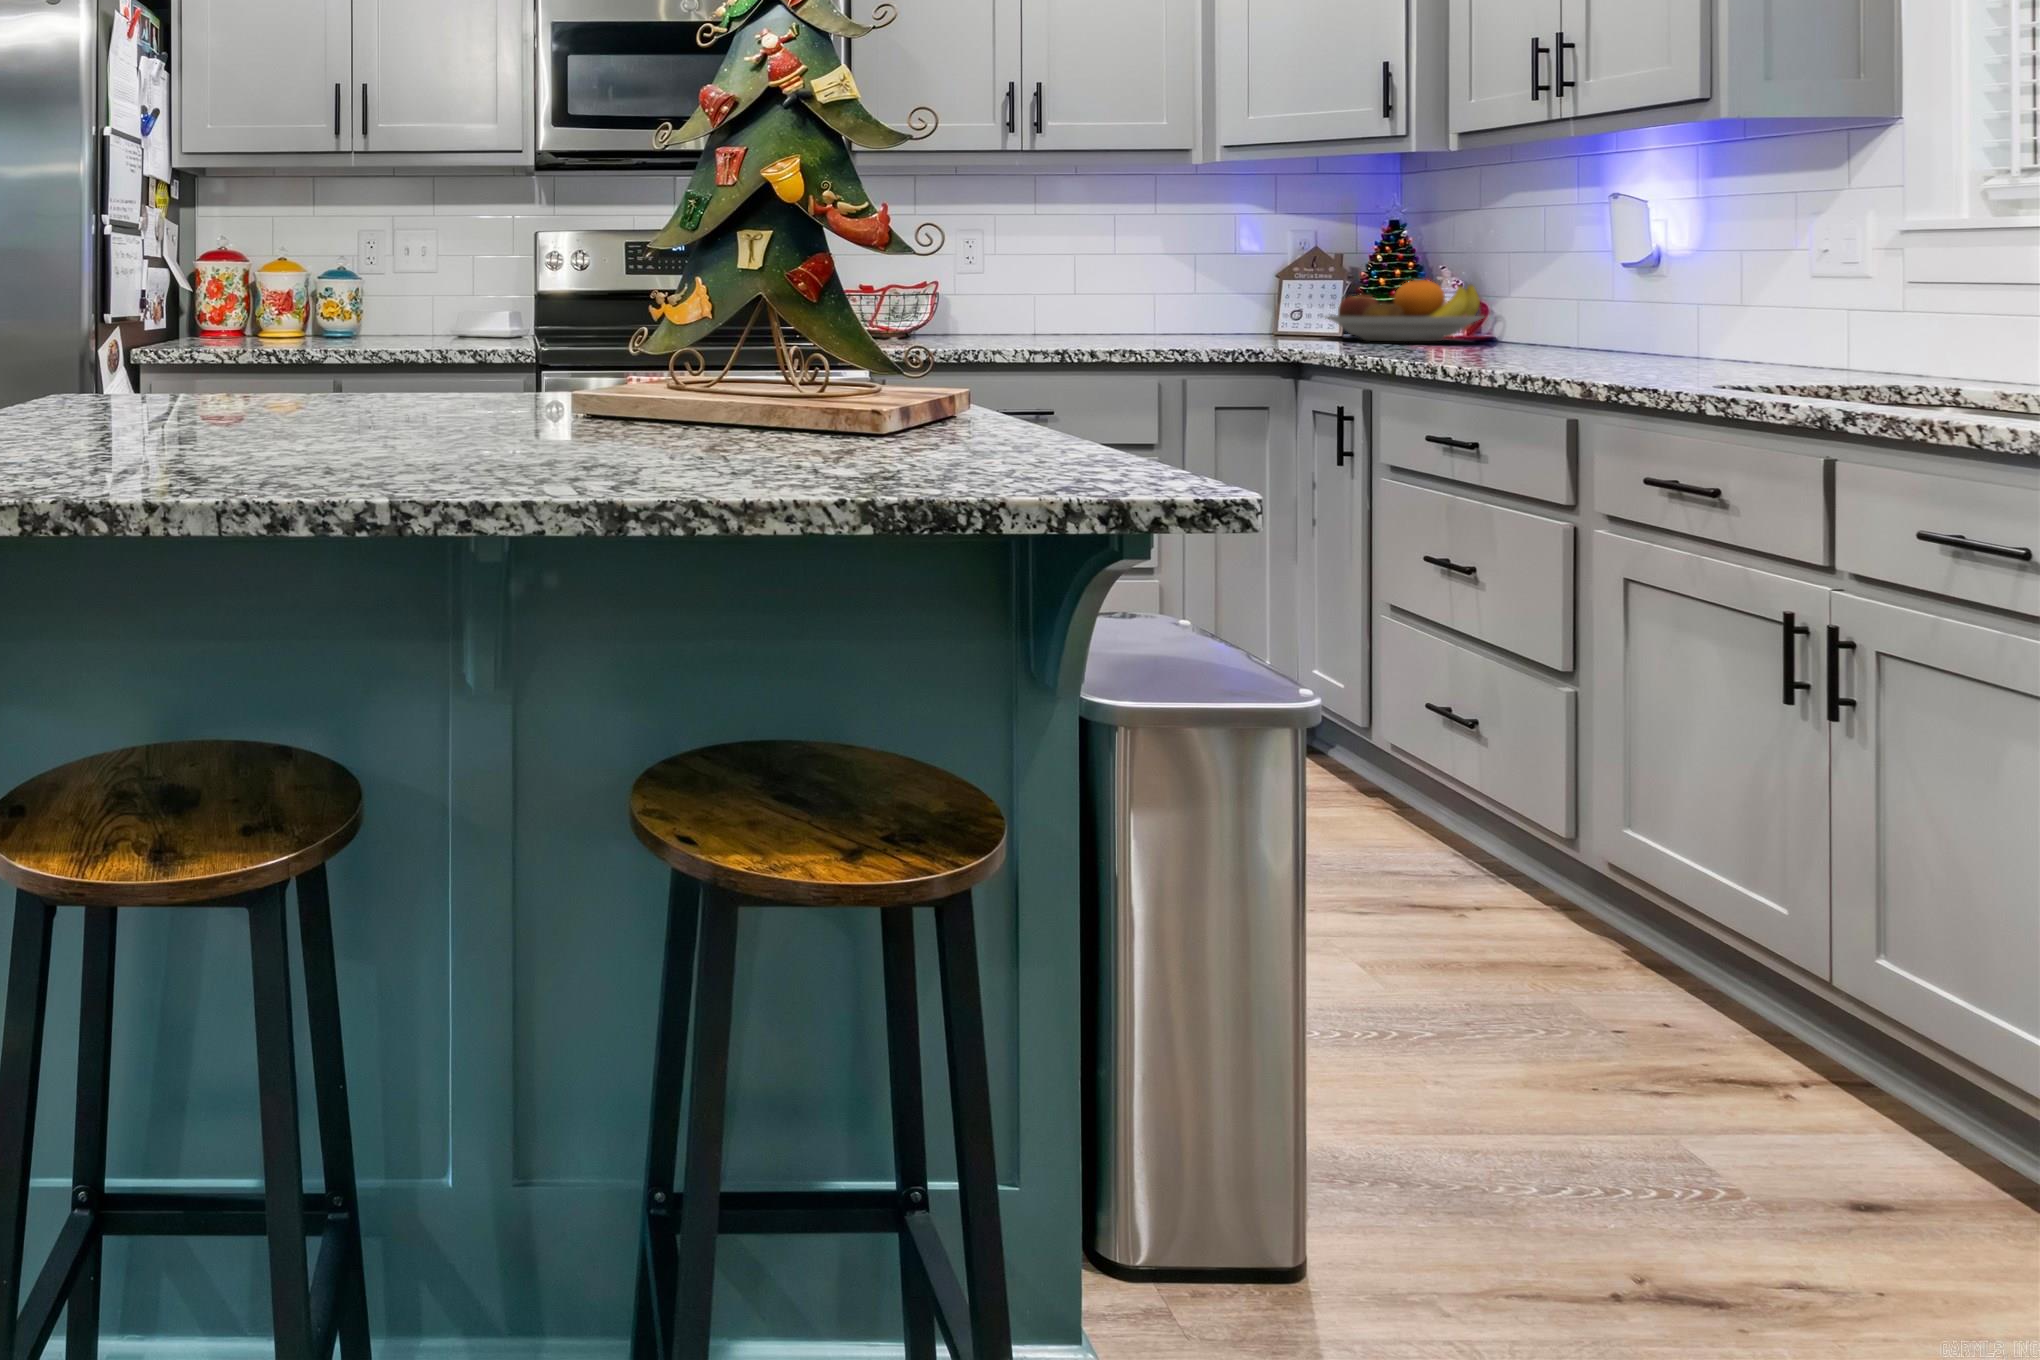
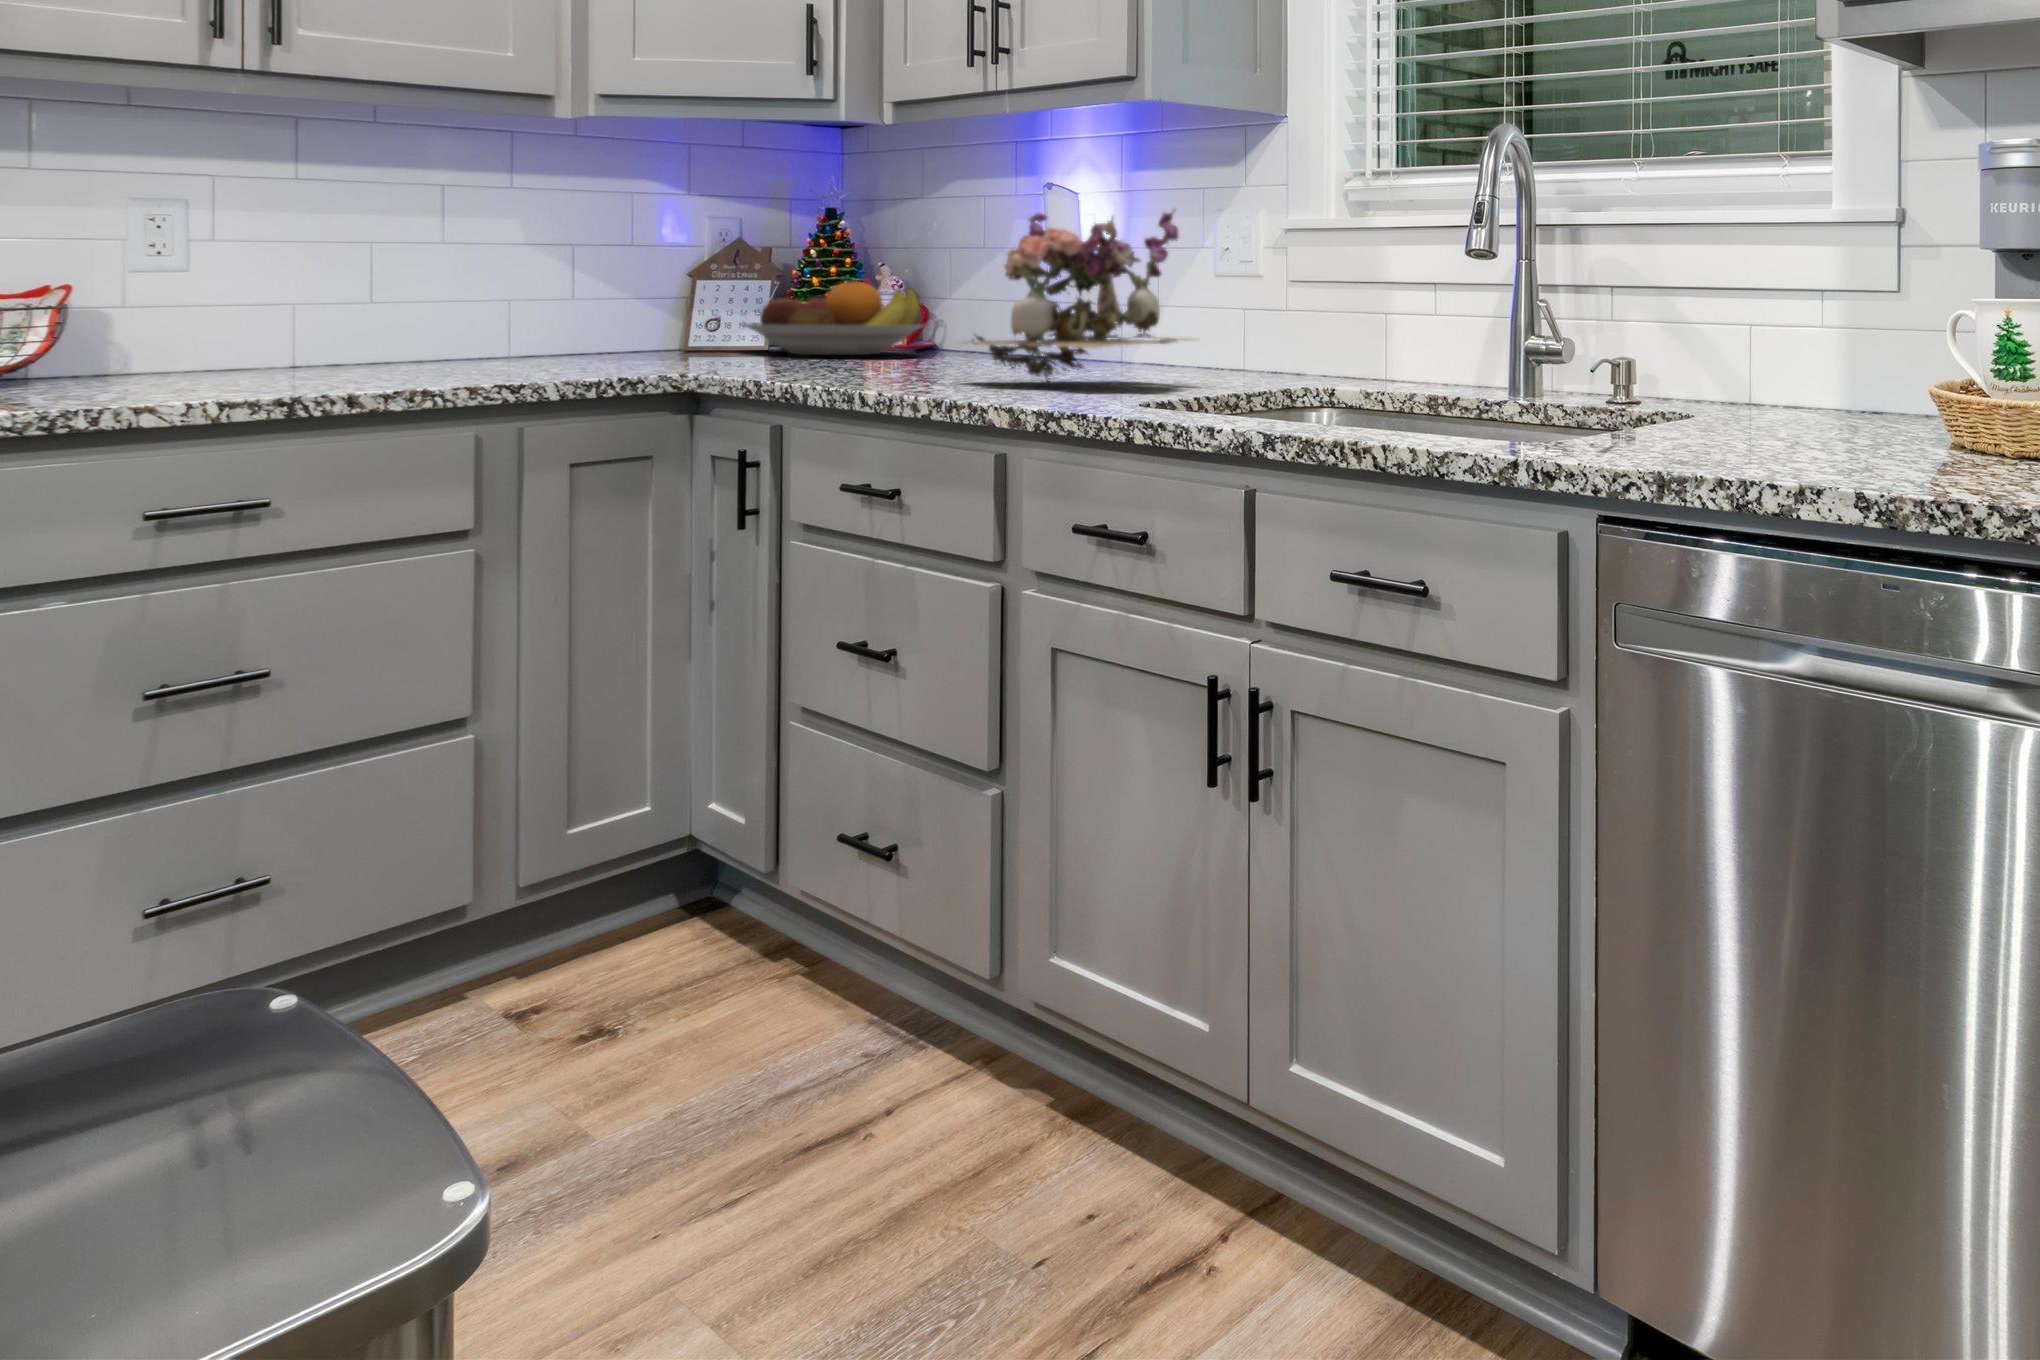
flower arrangement: none [1526,206,1785,368] -> present [960,209,1193,384]

